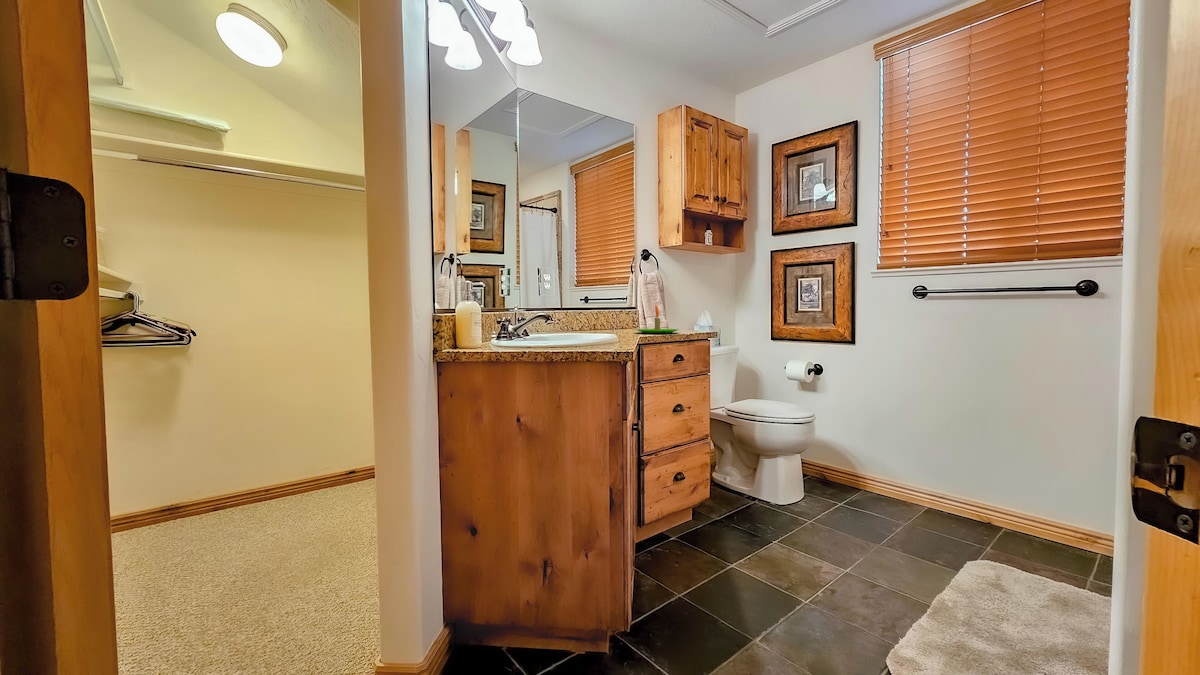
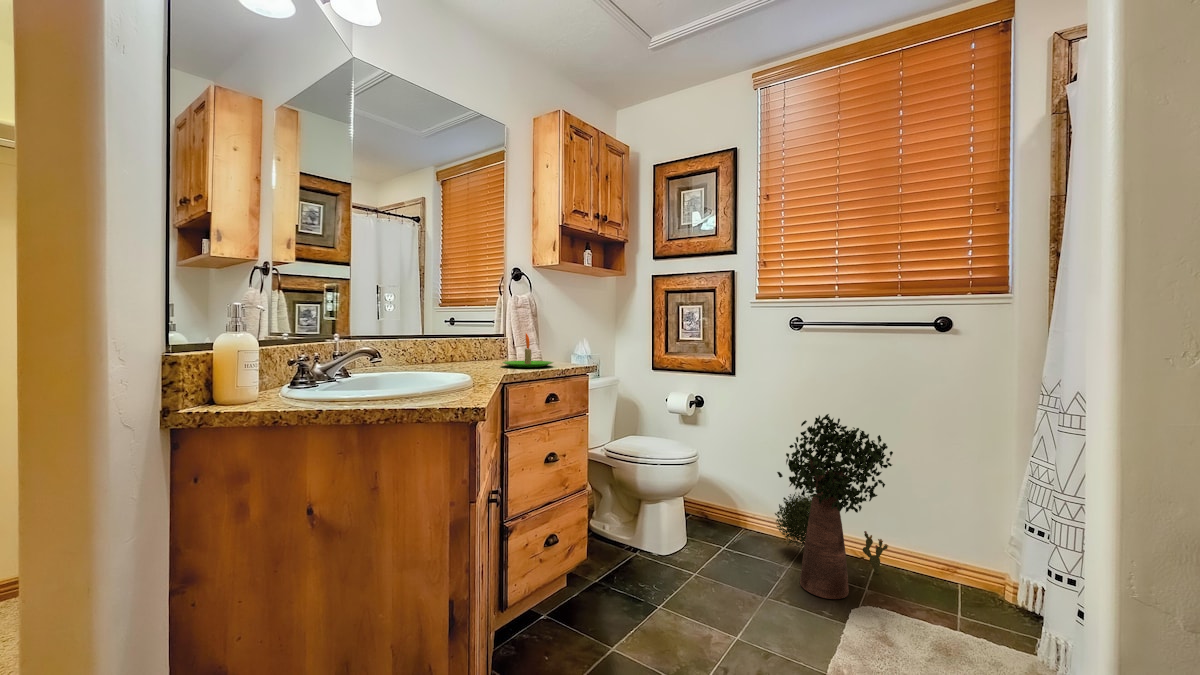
potted plant: none [891,378,1018,551] -> present [775,414,893,599]

